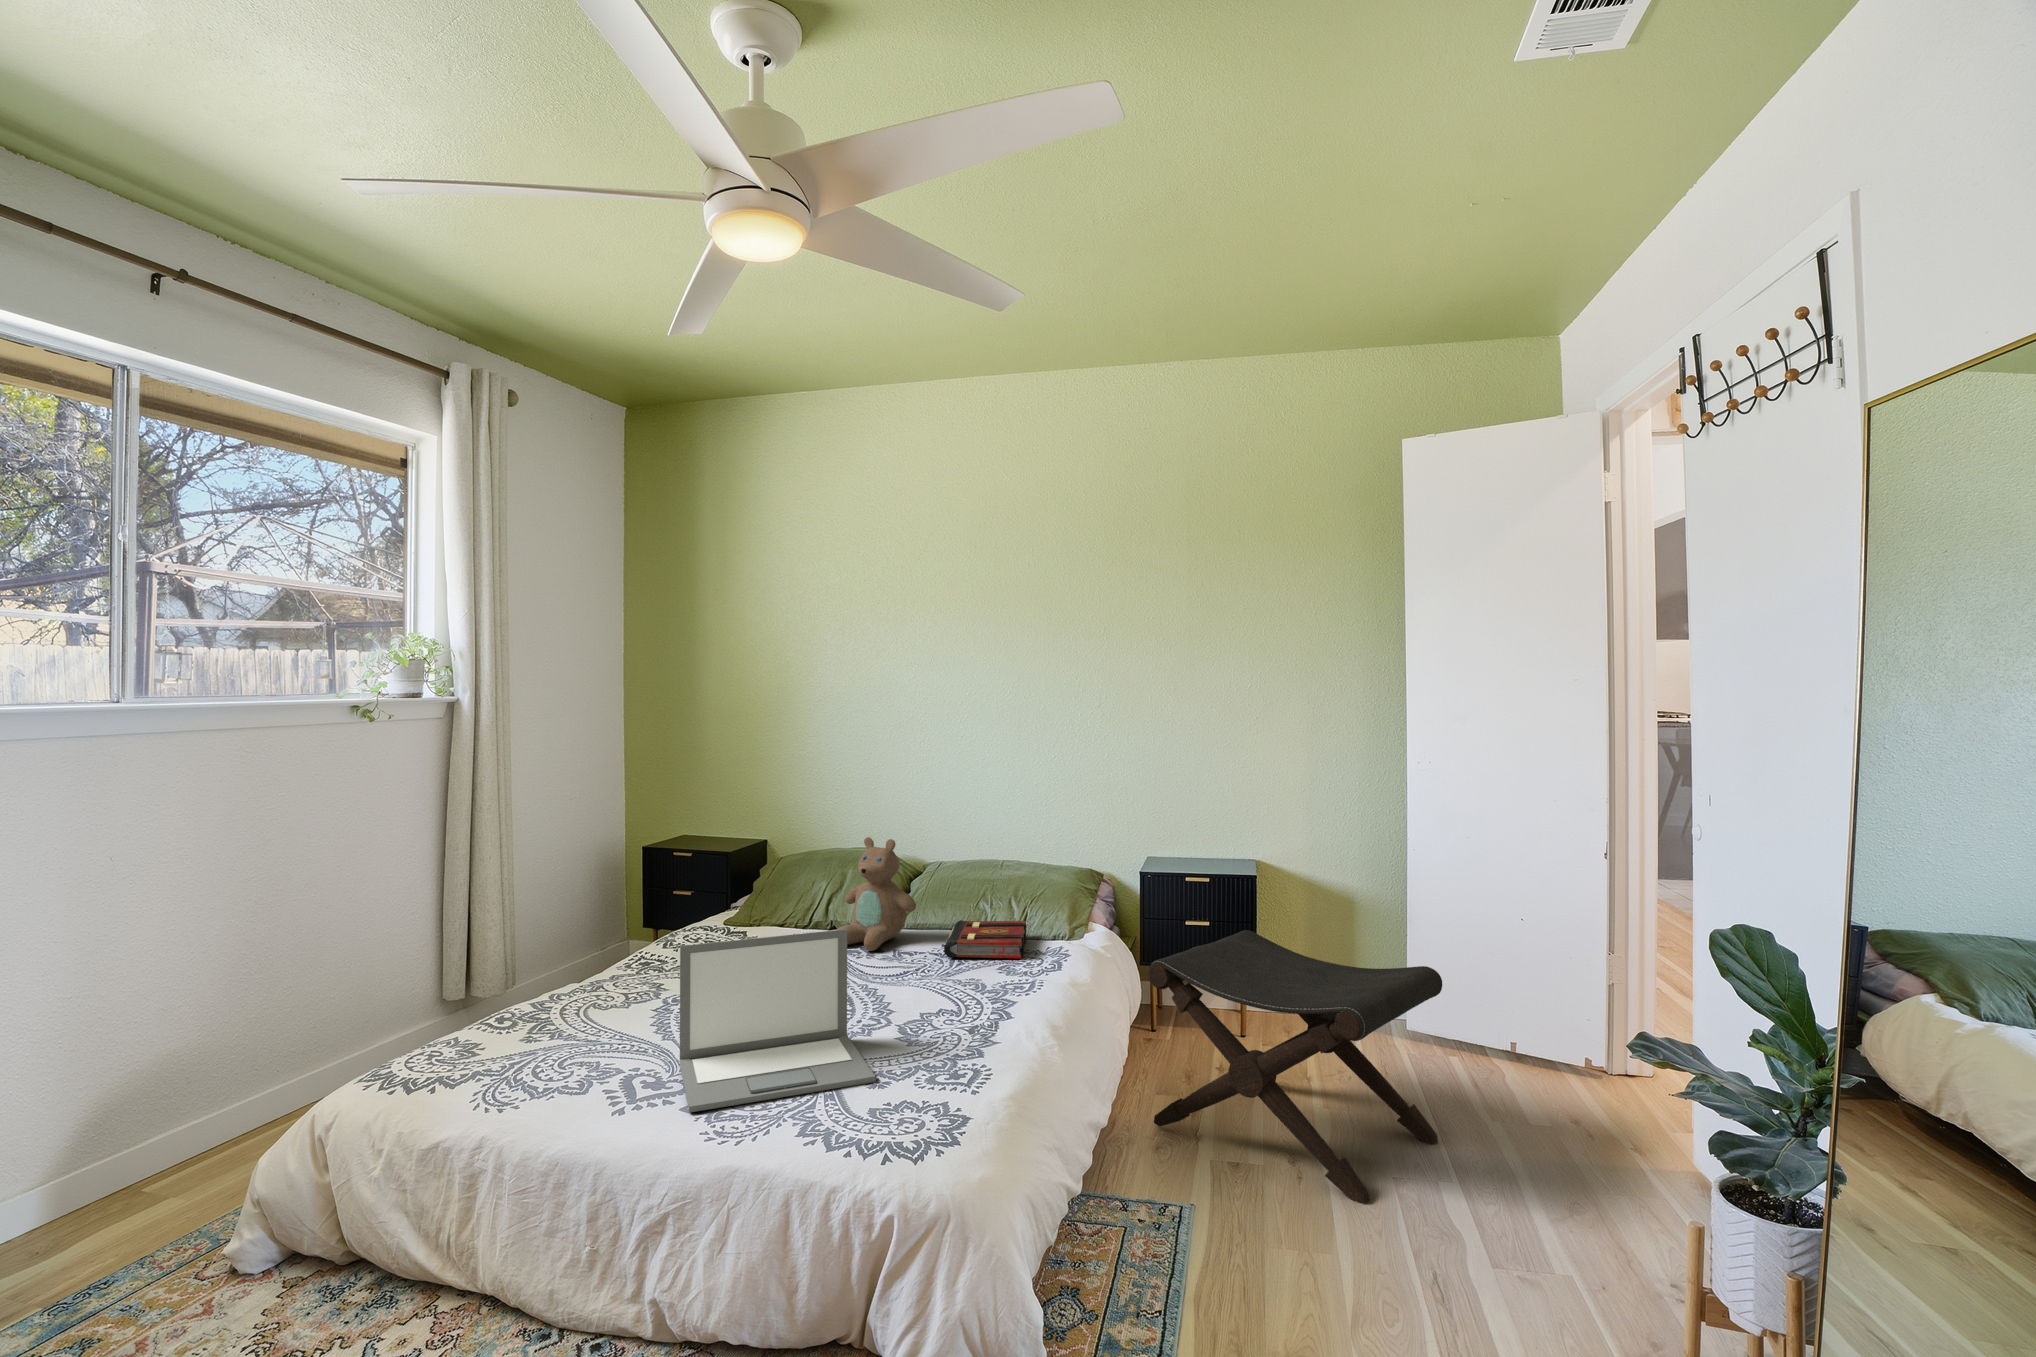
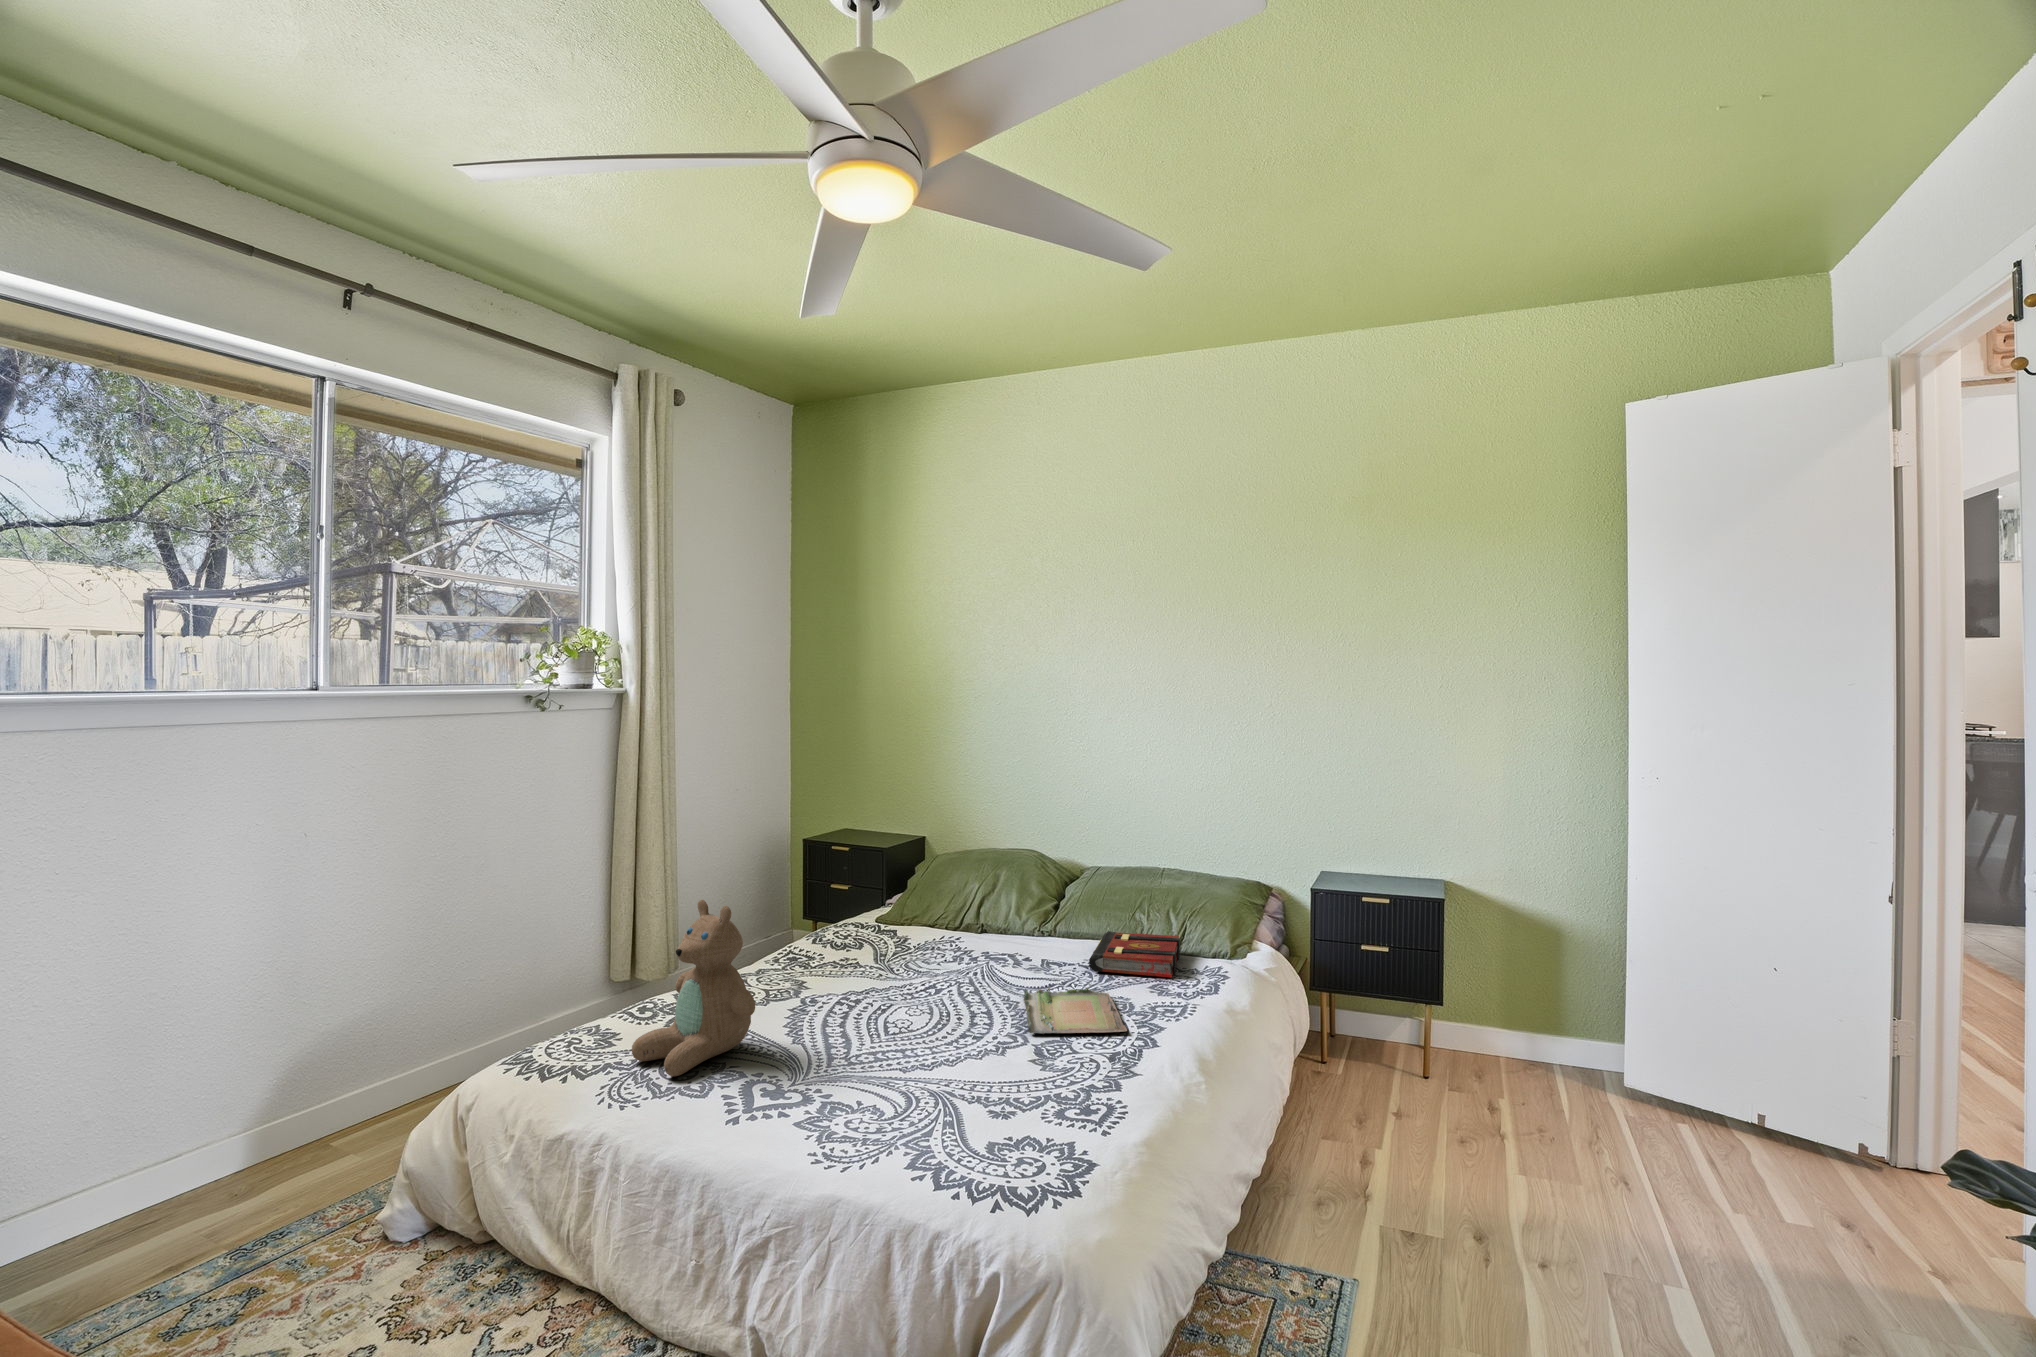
teddy bear: present [837,837,916,951] -> present [632,900,755,1076]
laptop: present [680,929,875,1112] -> none [802,939,999,1128]
footstool: present [1148,930,1442,1204] -> none [1313,963,1680,1309]
tray: none [885,966,985,1016] -> present [1024,984,1127,1035]

